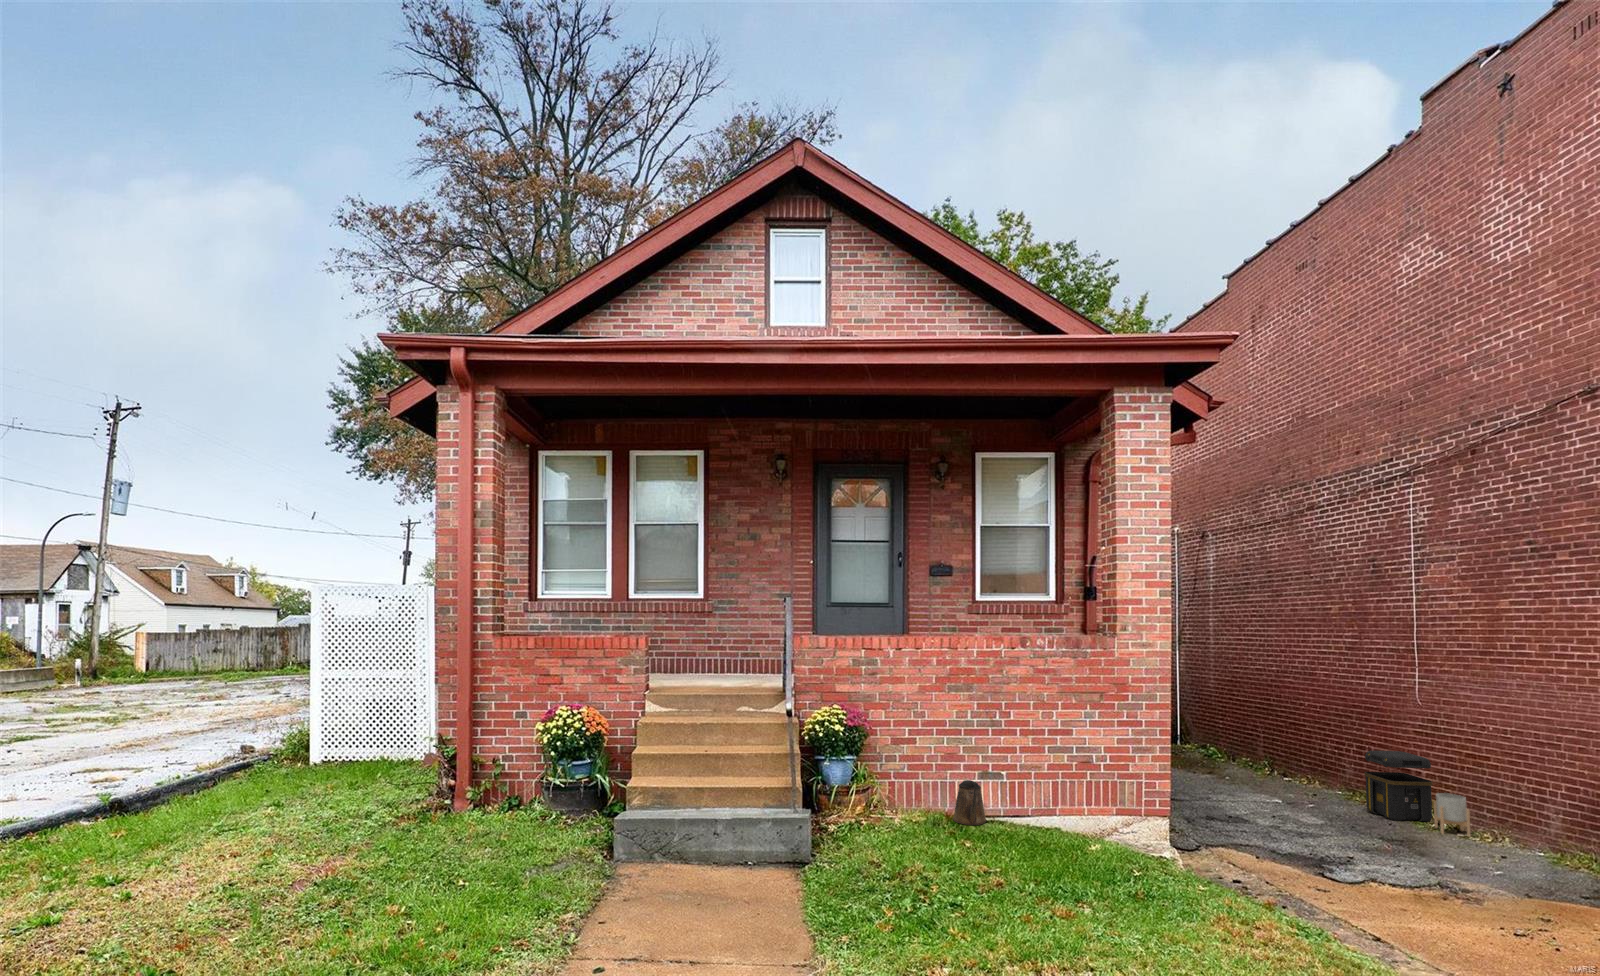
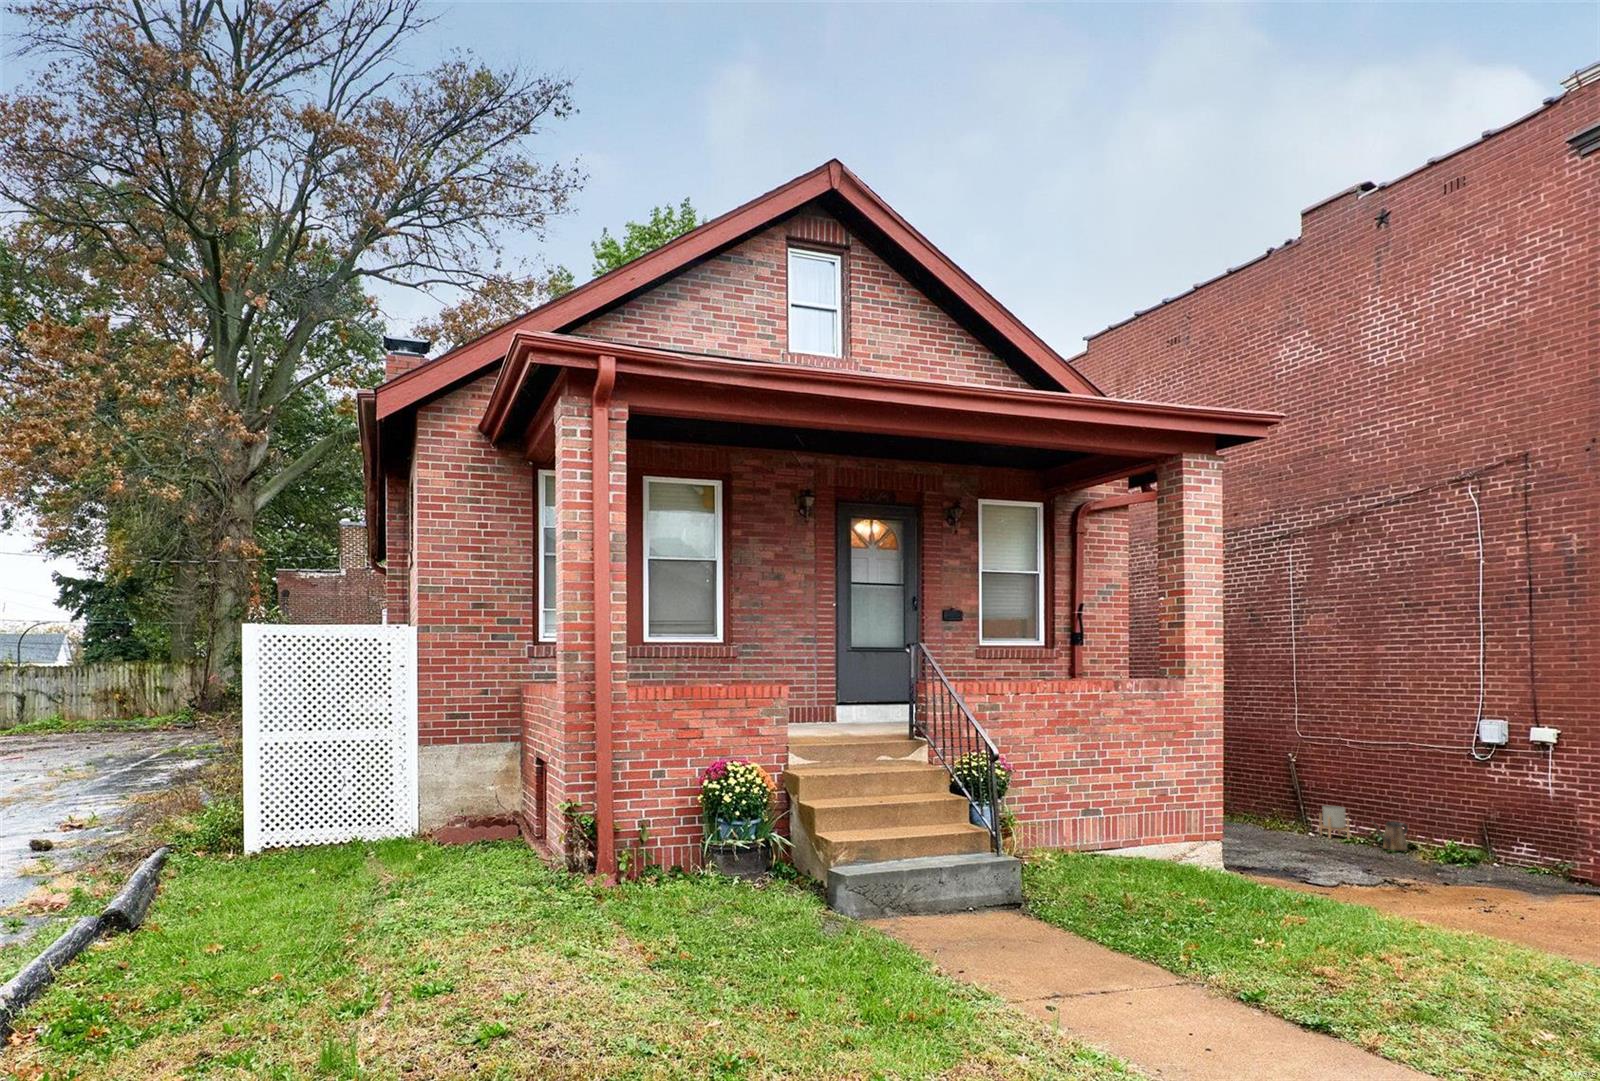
toolbox: present [1364,751,1433,821] -> none [1257,774,1312,833]
watering can: present [953,780,987,825] -> present [1373,822,1408,851]

